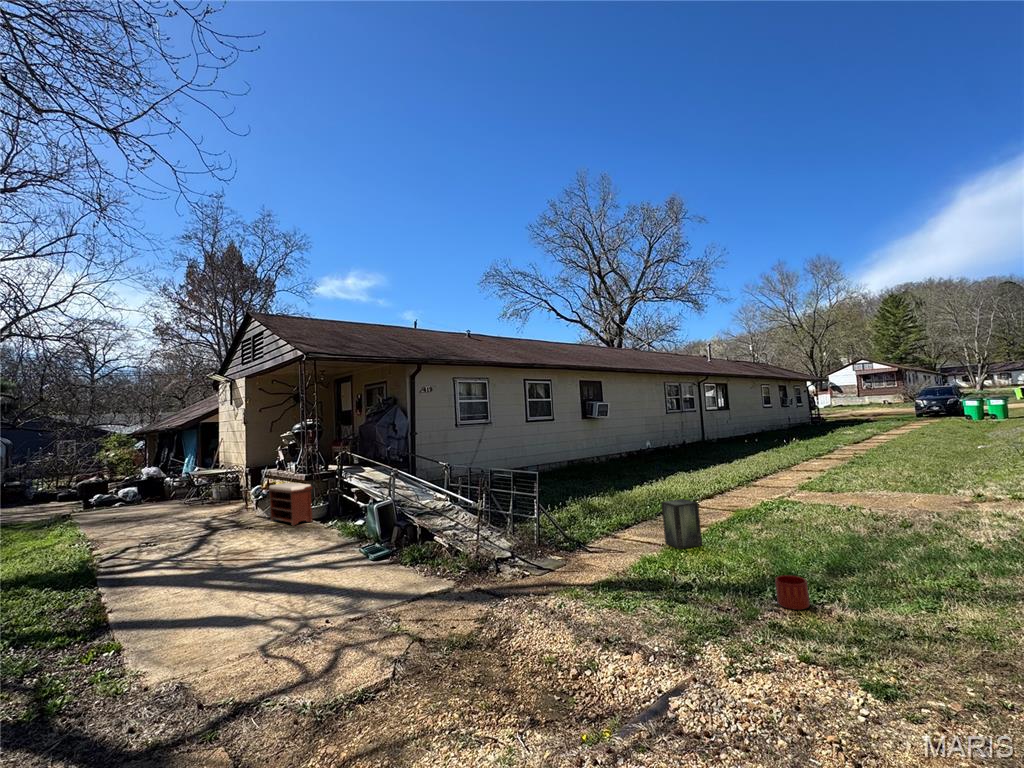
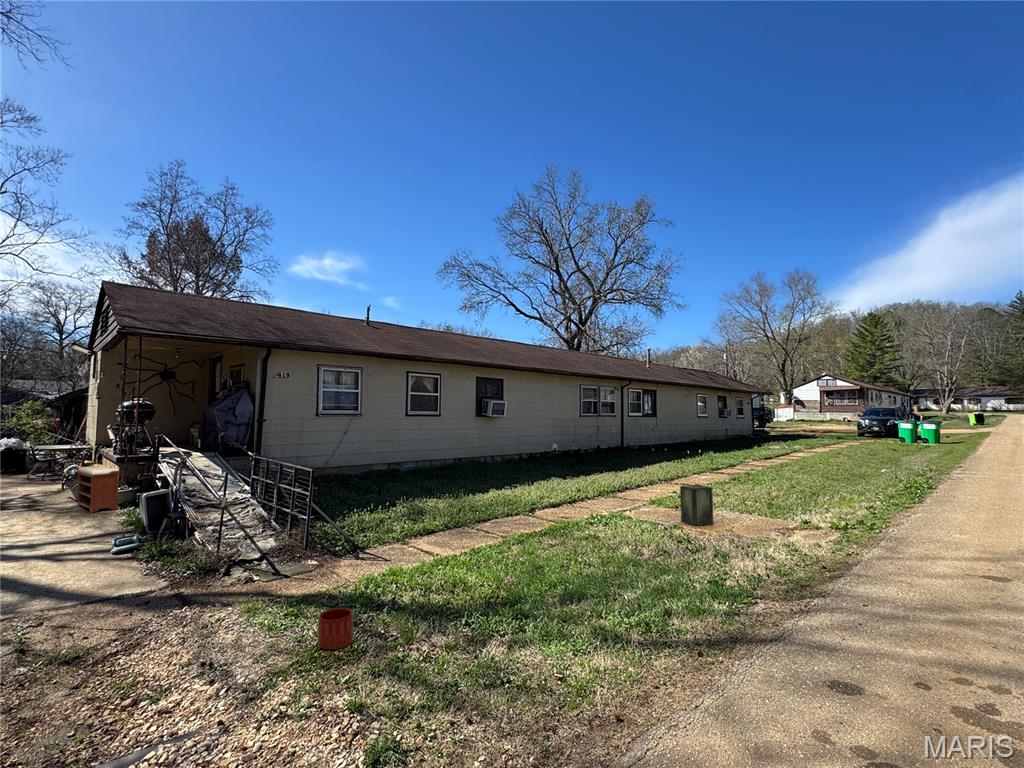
storage box: present [662,499,702,549] -> present [680,485,714,526]
planter: present [775,575,810,610] -> present [318,608,353,650]

